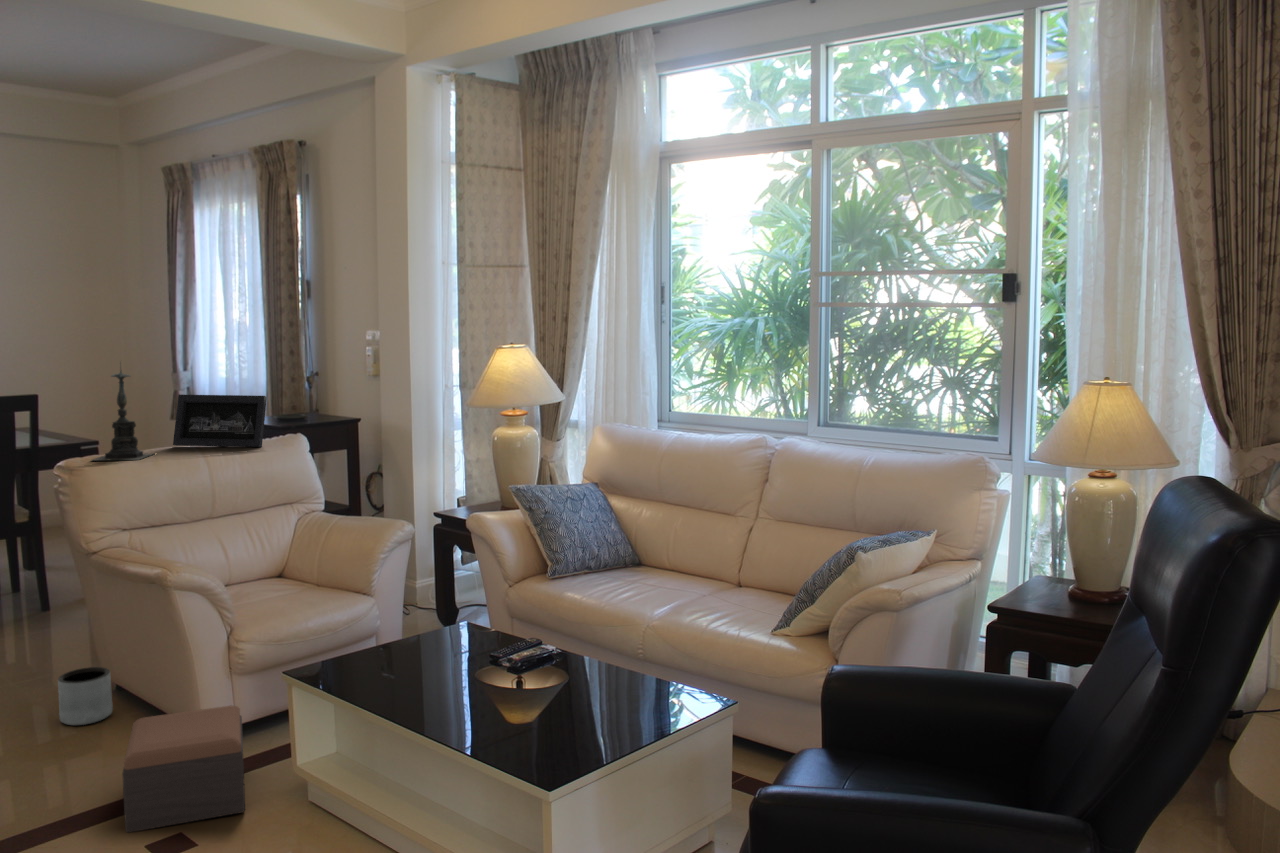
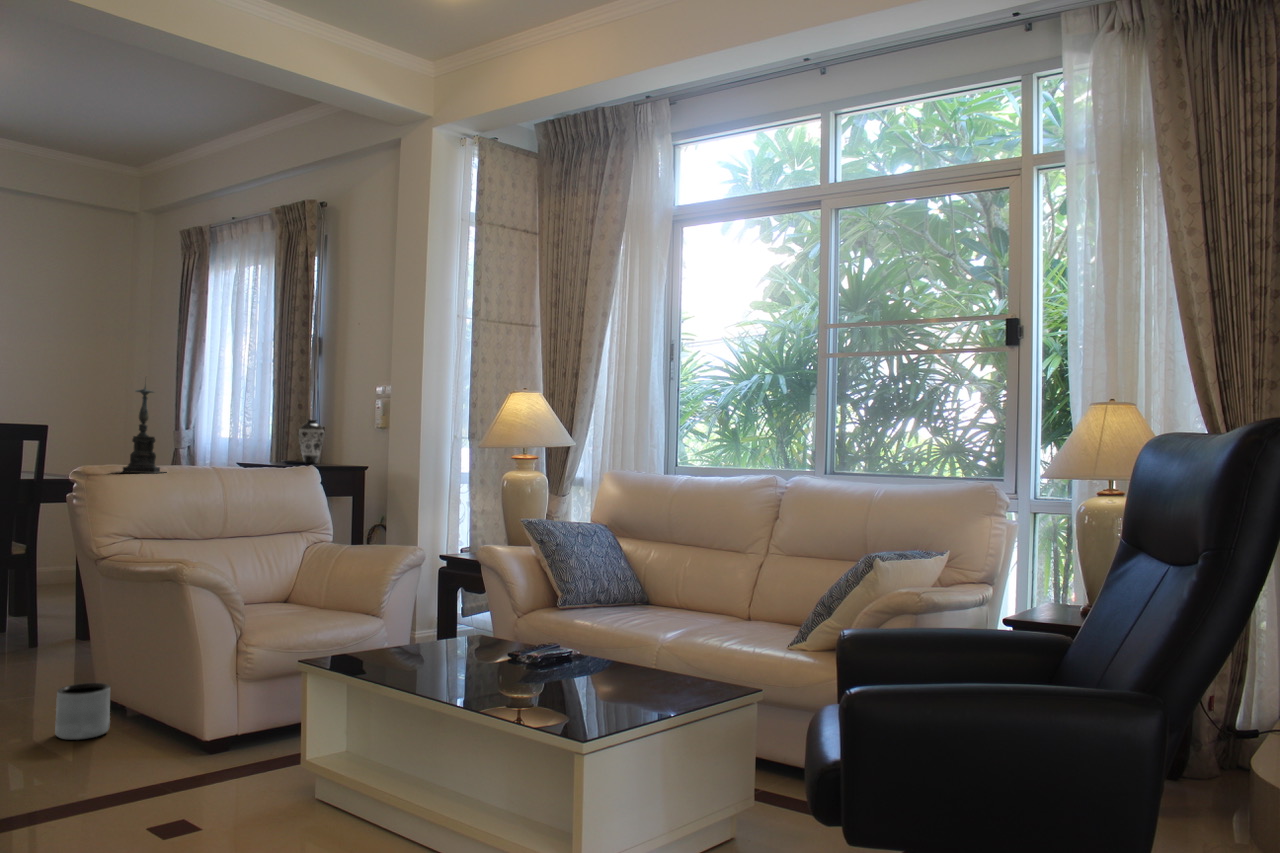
decorative vase: none [292,366,317,410] -> present [299,420,324,463]
picture frame: present [173,395,267,447] -> none [187,419,284,472]
footstool: present [122,706,245,833] -> none [127,708,252,825]

